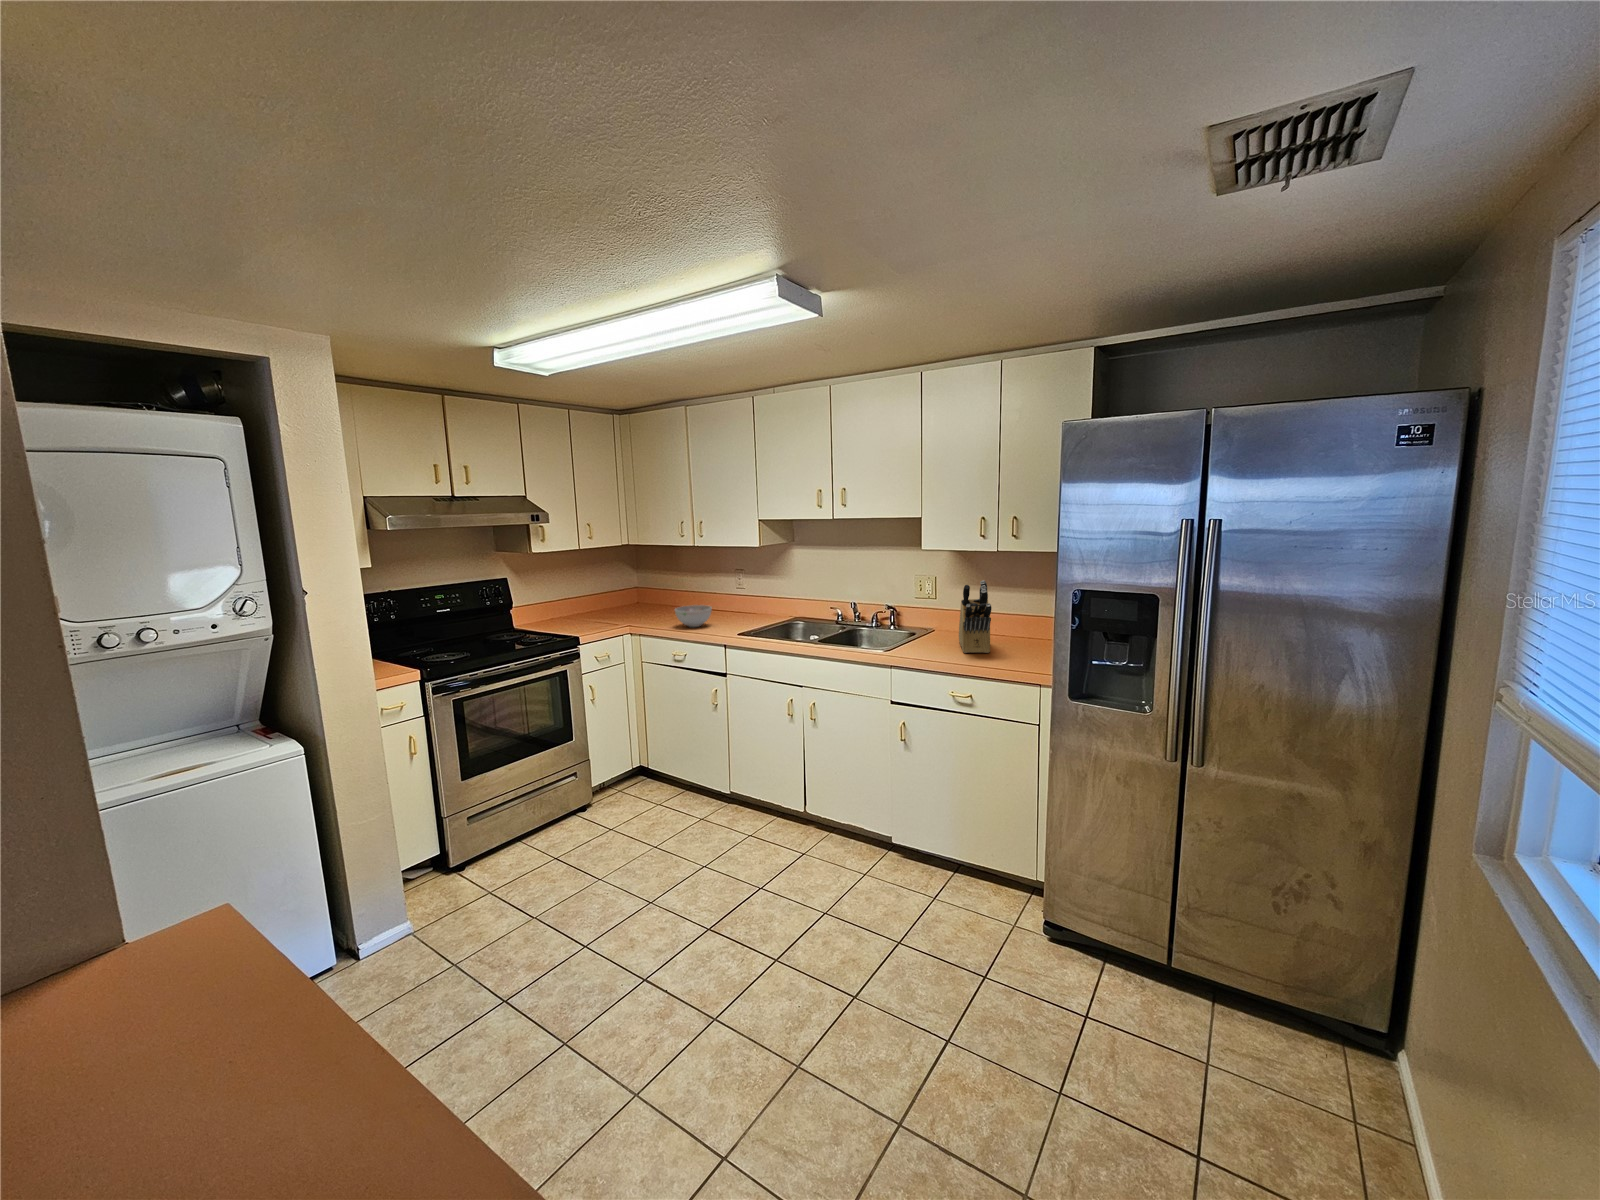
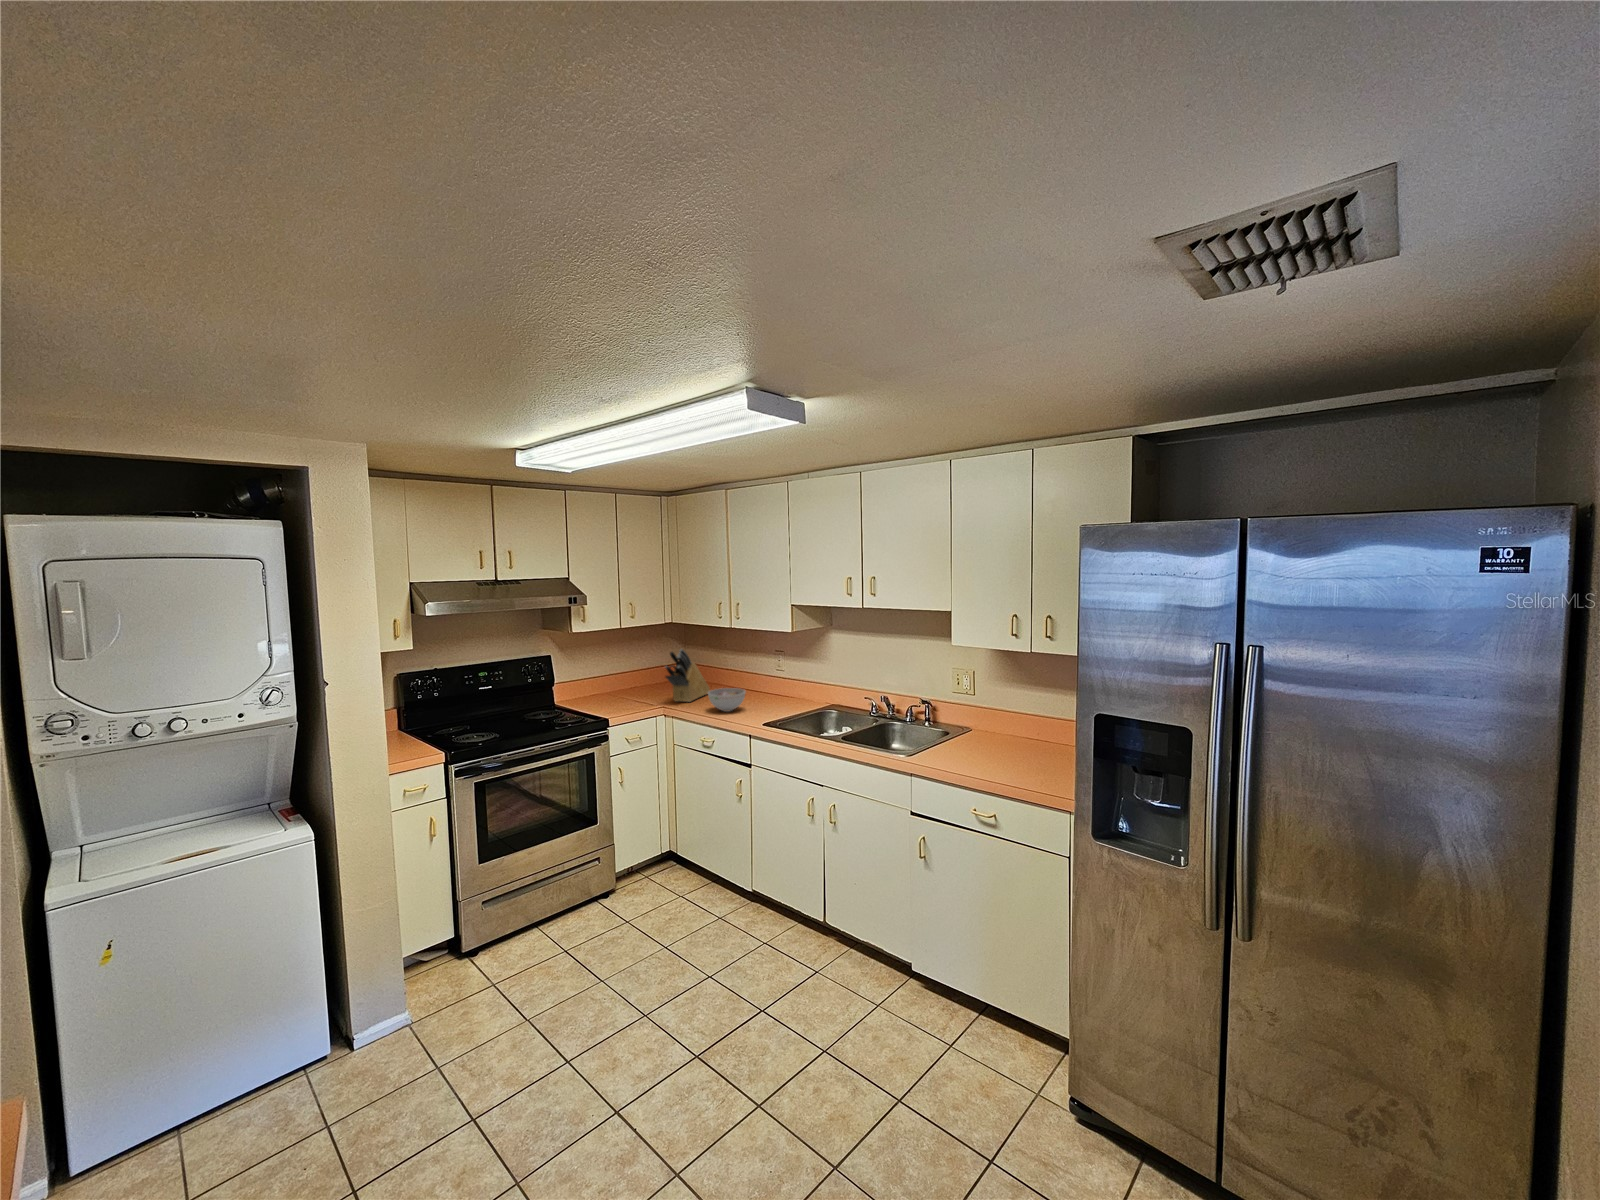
knife block: present [959,581,992,653] -> present [665,649,709,702]

